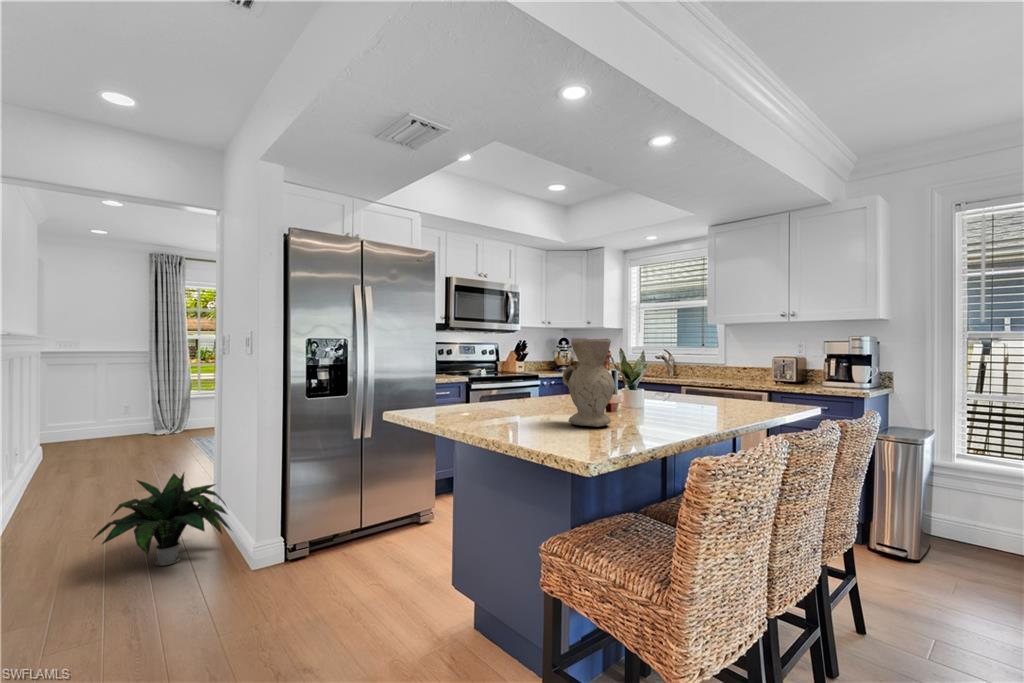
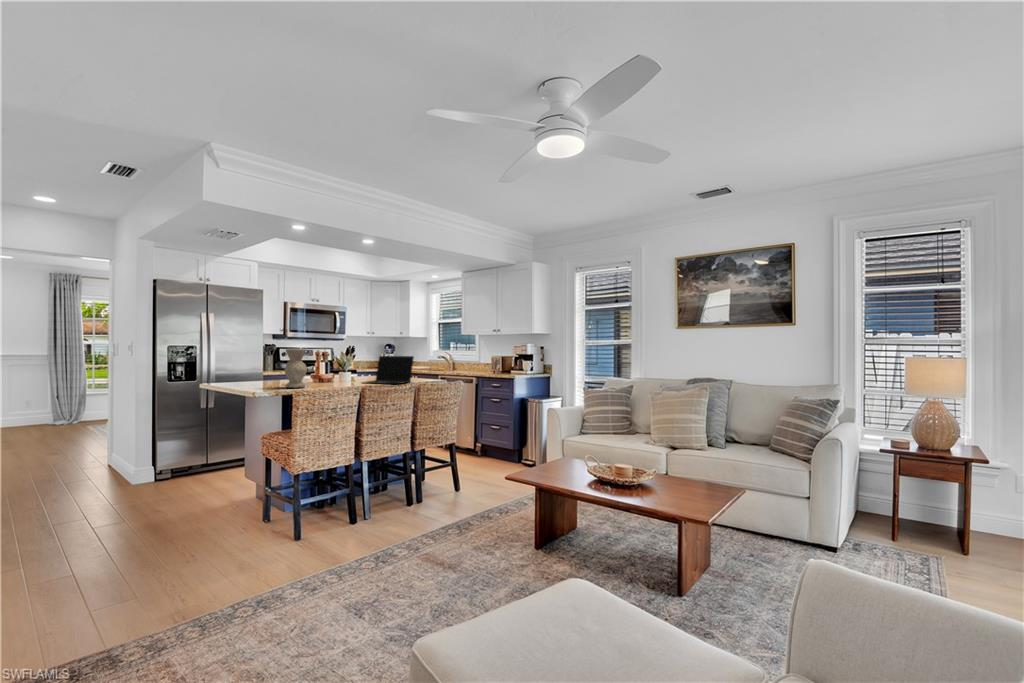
laptop: none [672,356,762,416] -> present [363,356,414,384]
potted plant: present [92,473,231,566] -> none [25,428,120,485]

